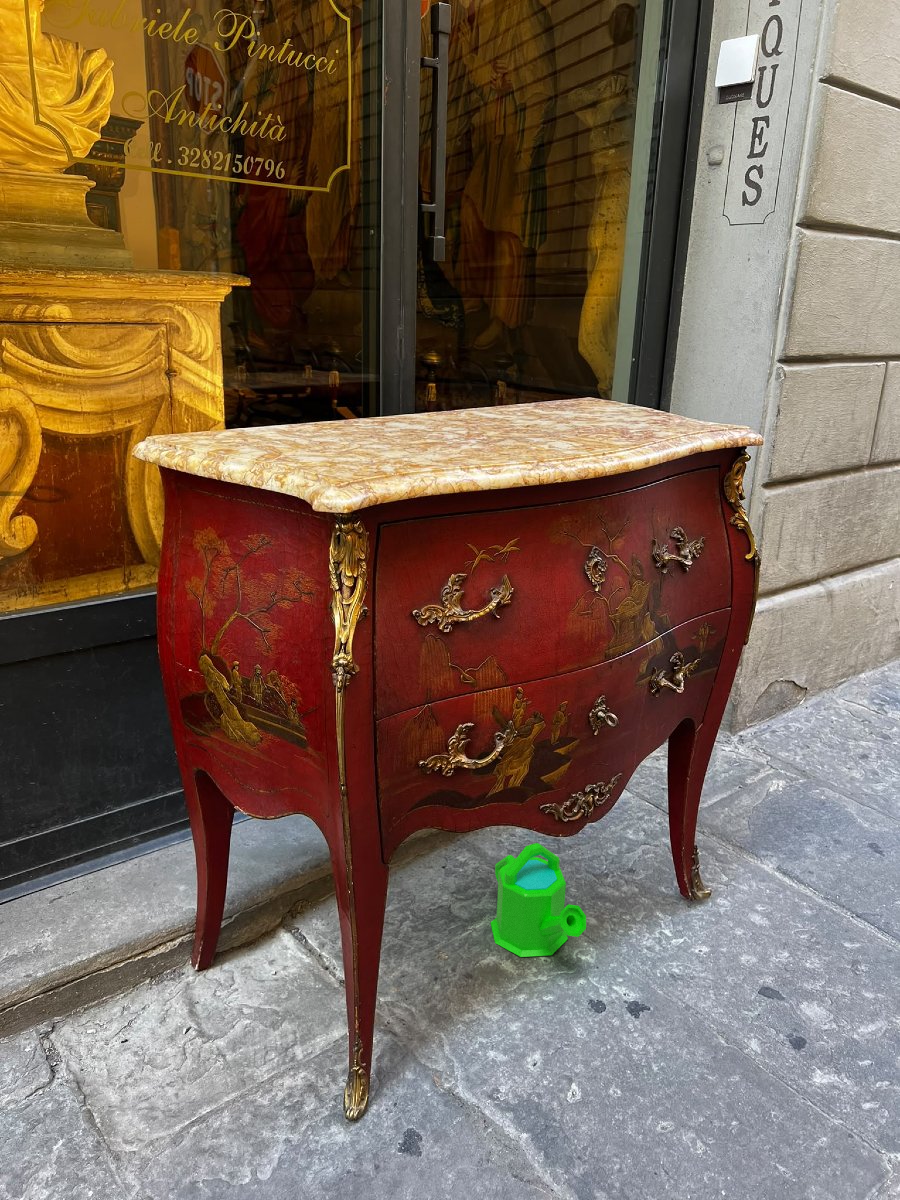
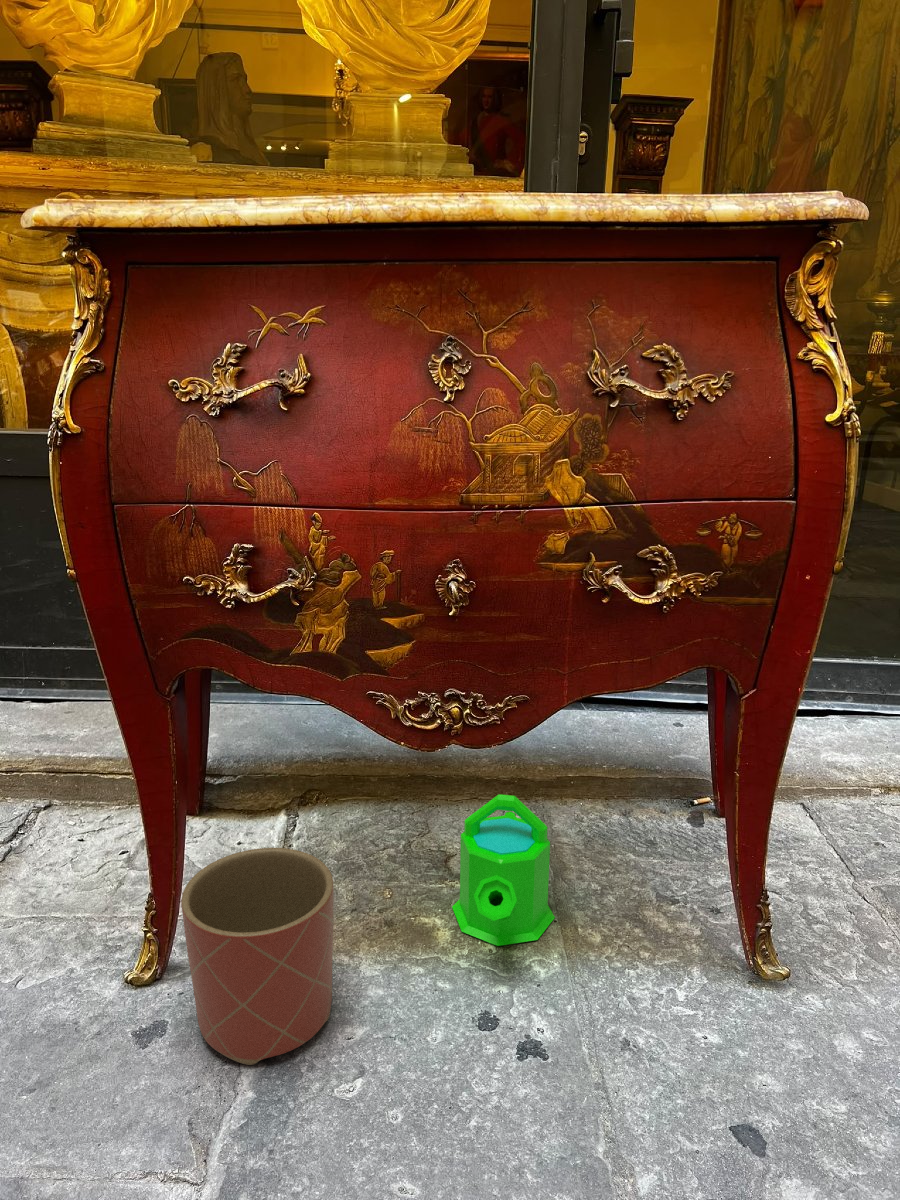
planter: none [416,946,534,1123] -> present [181,848,334,1065]

